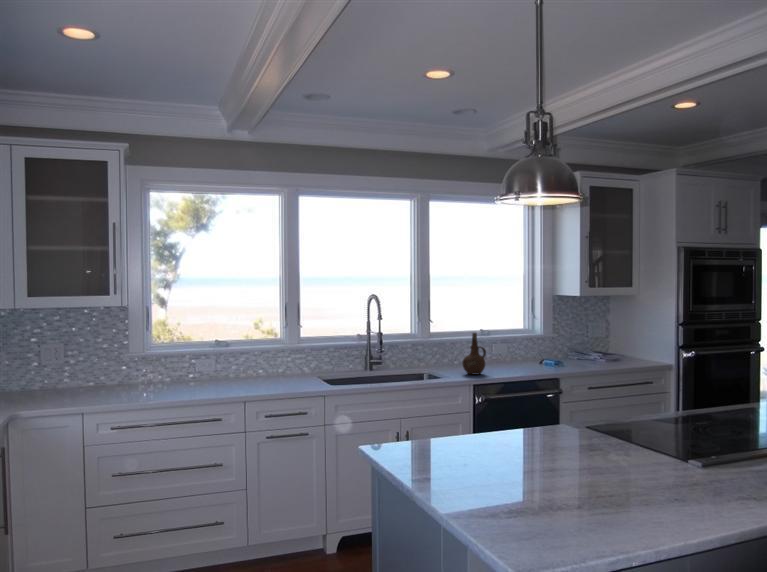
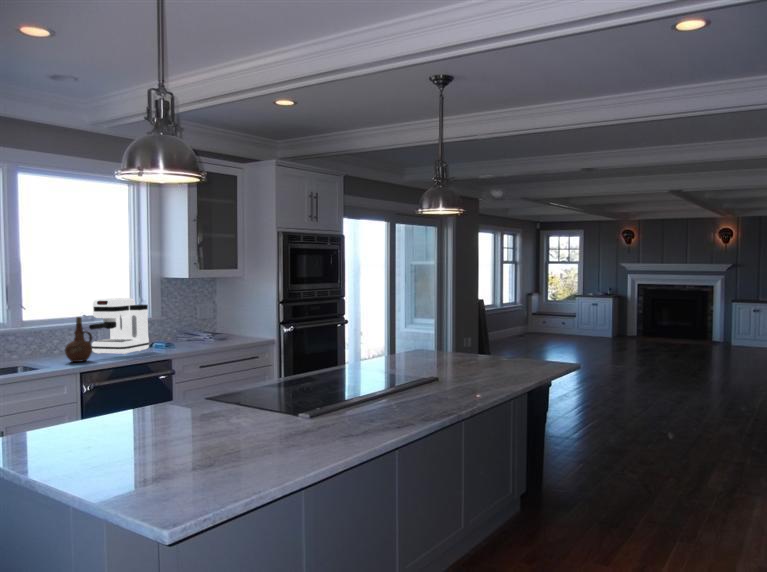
coffee maker: none [484,315,538,370] -> present [89,298,149,354]

